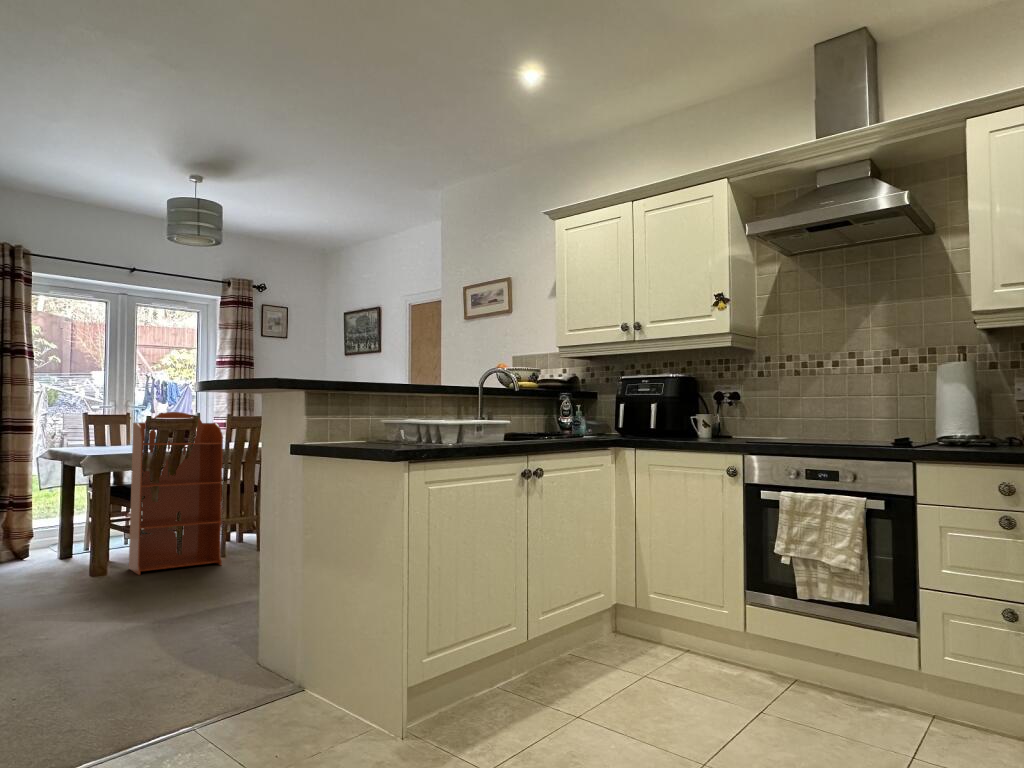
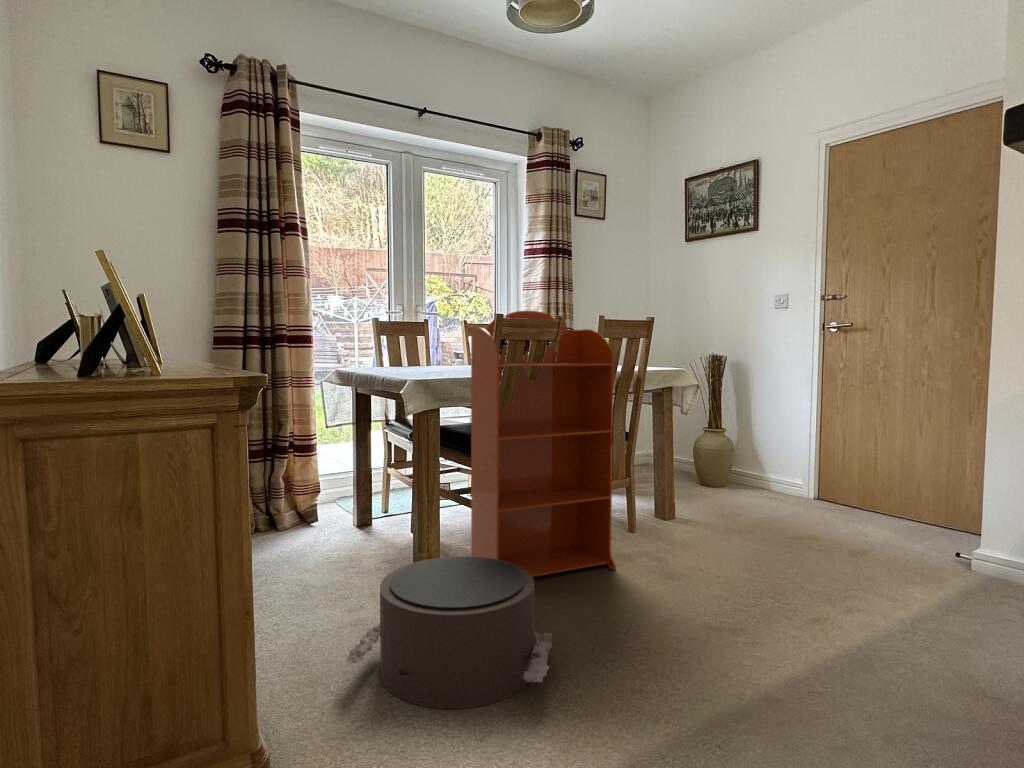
pouf: none [25,545,146,605] -> present [346,556,552,709]

